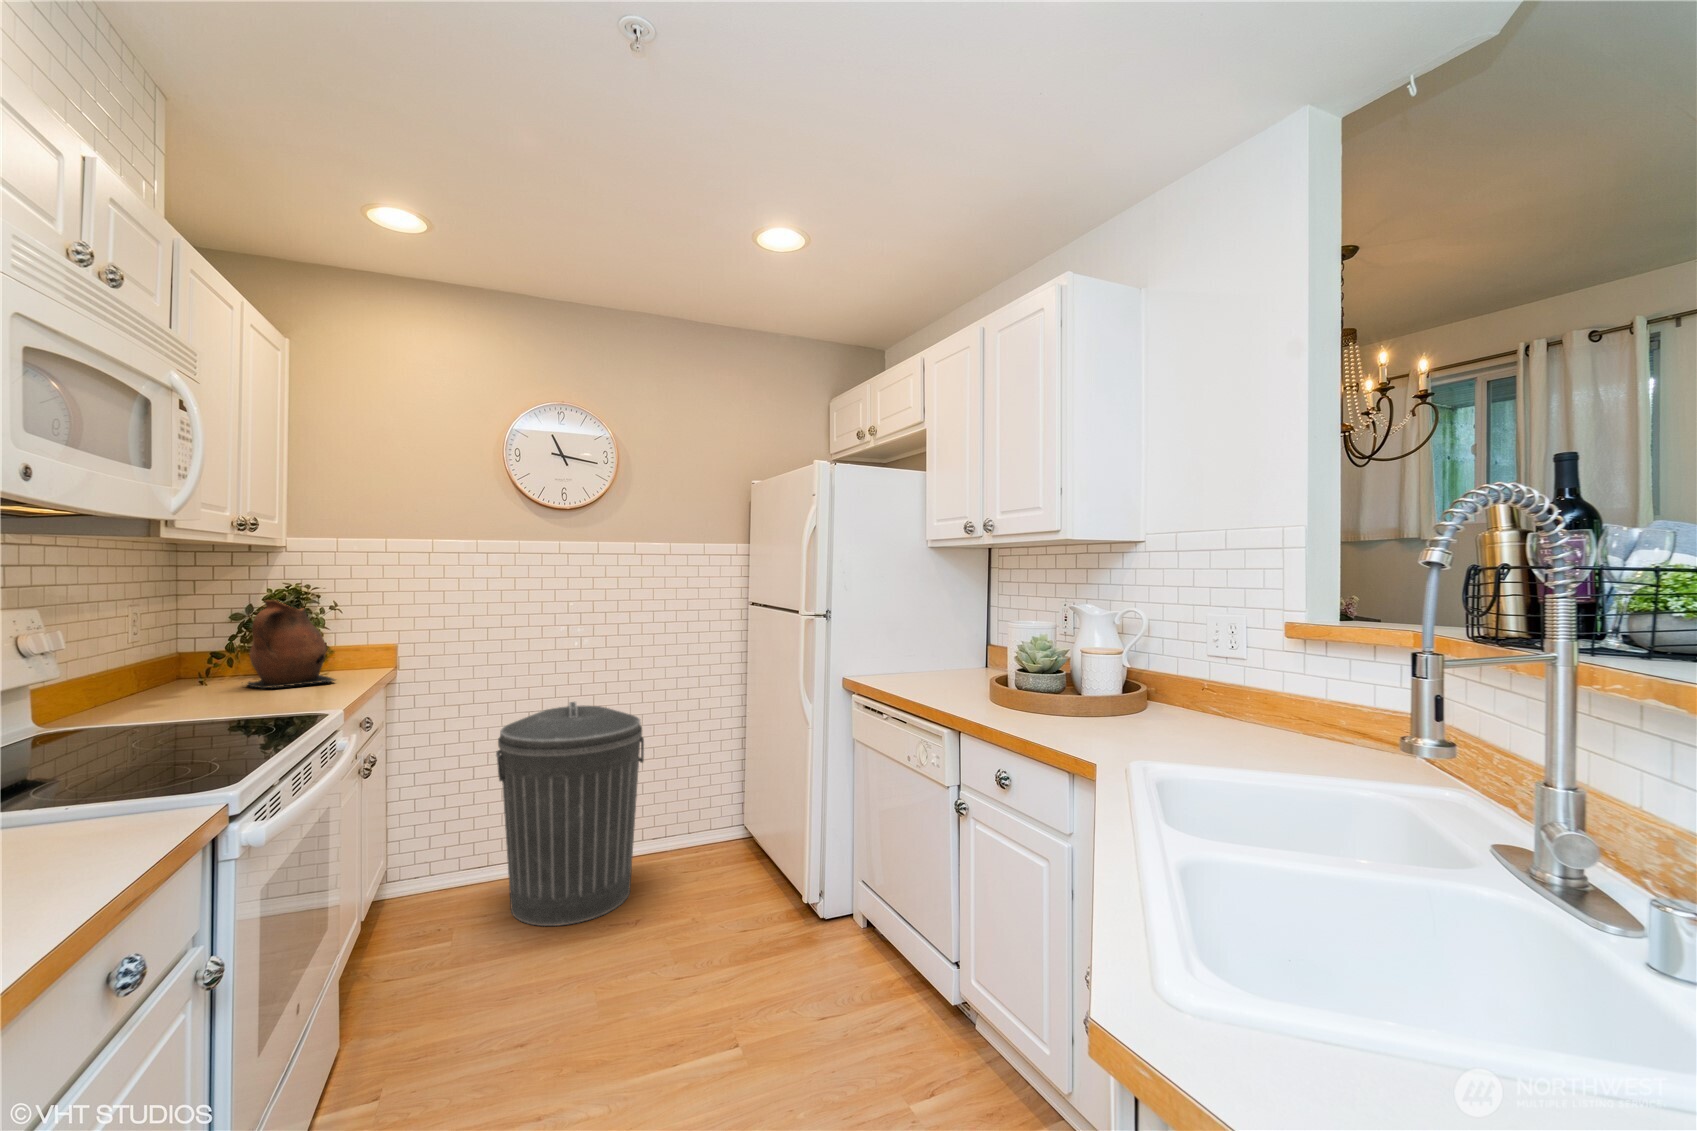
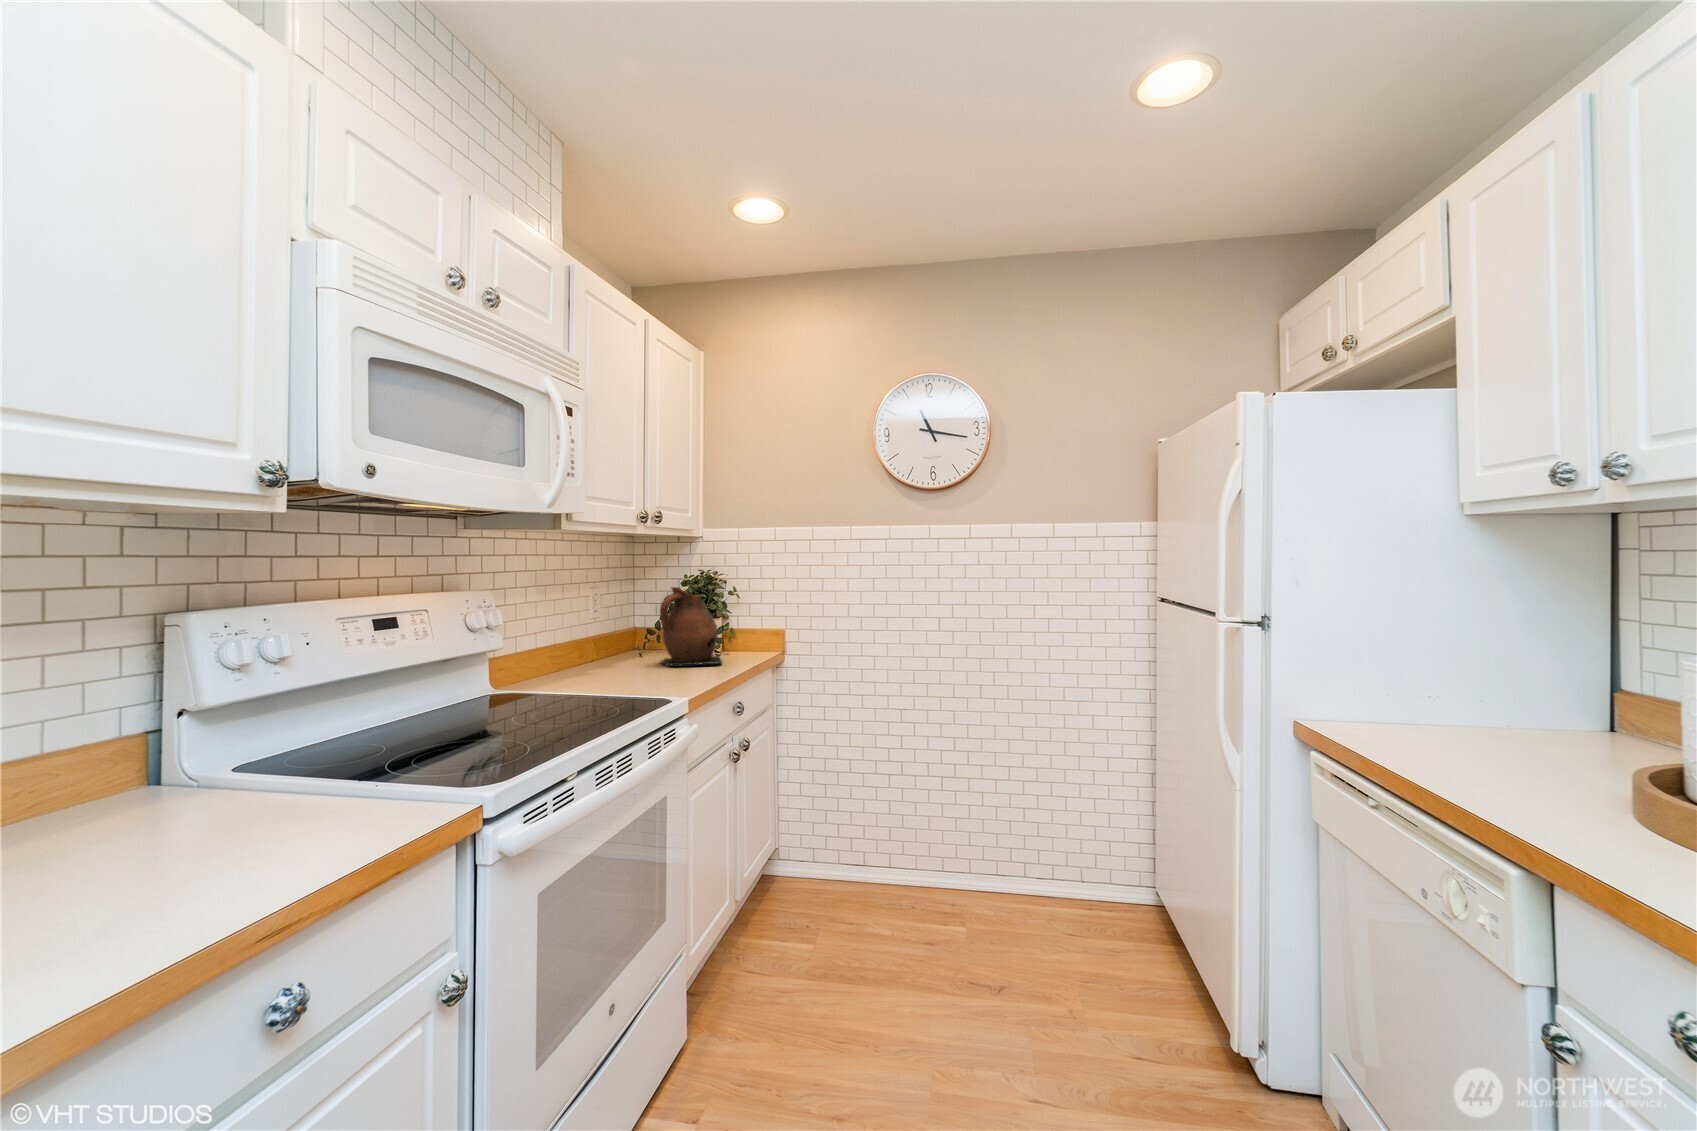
trash can: present [496,702,644,926] -> none [856,705,1012,961]

